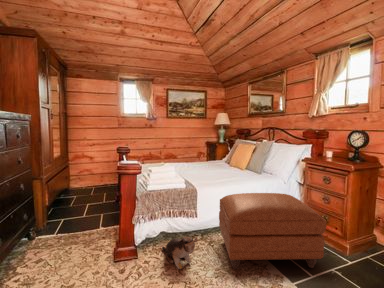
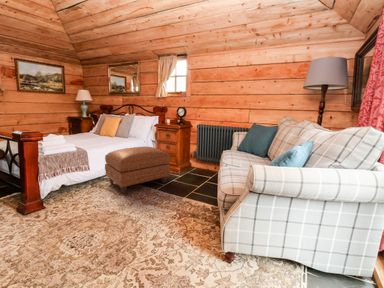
plush toy: present [162,237,198,269] -> none [64,178,100,203]

